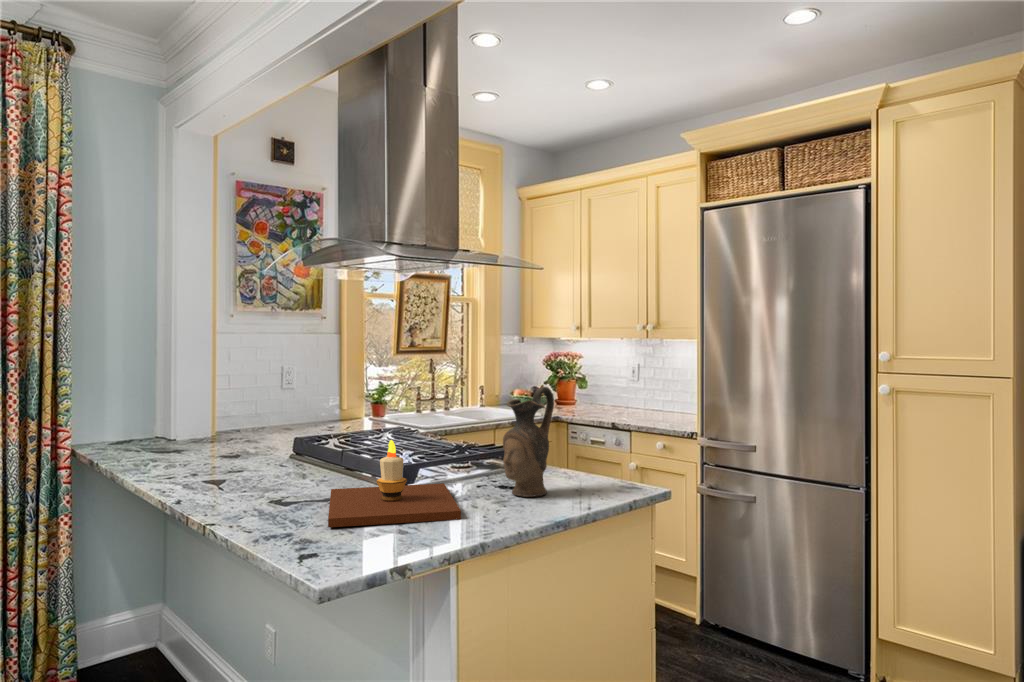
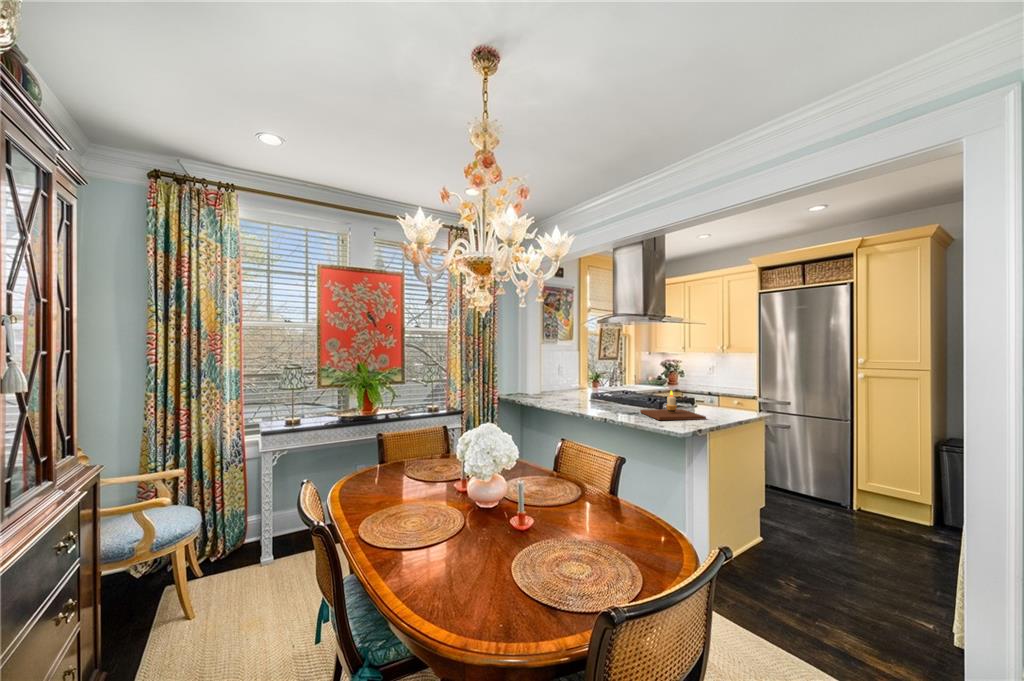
ceramic pitcher: present [503,387,554,497] -> none [710,371,730,414]

